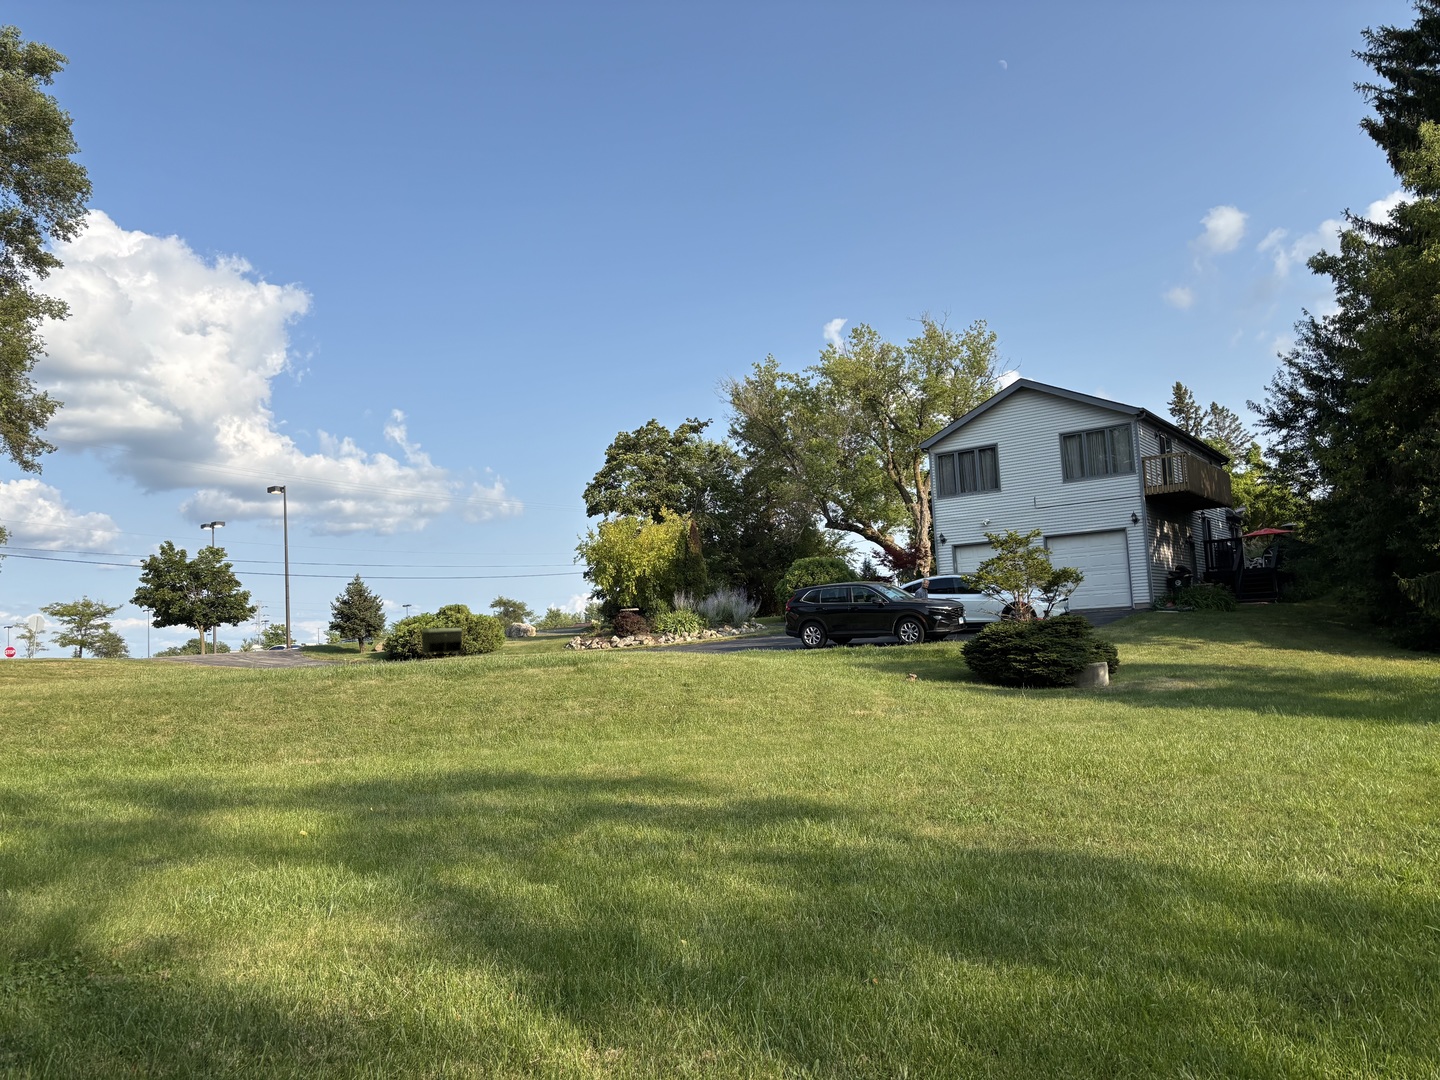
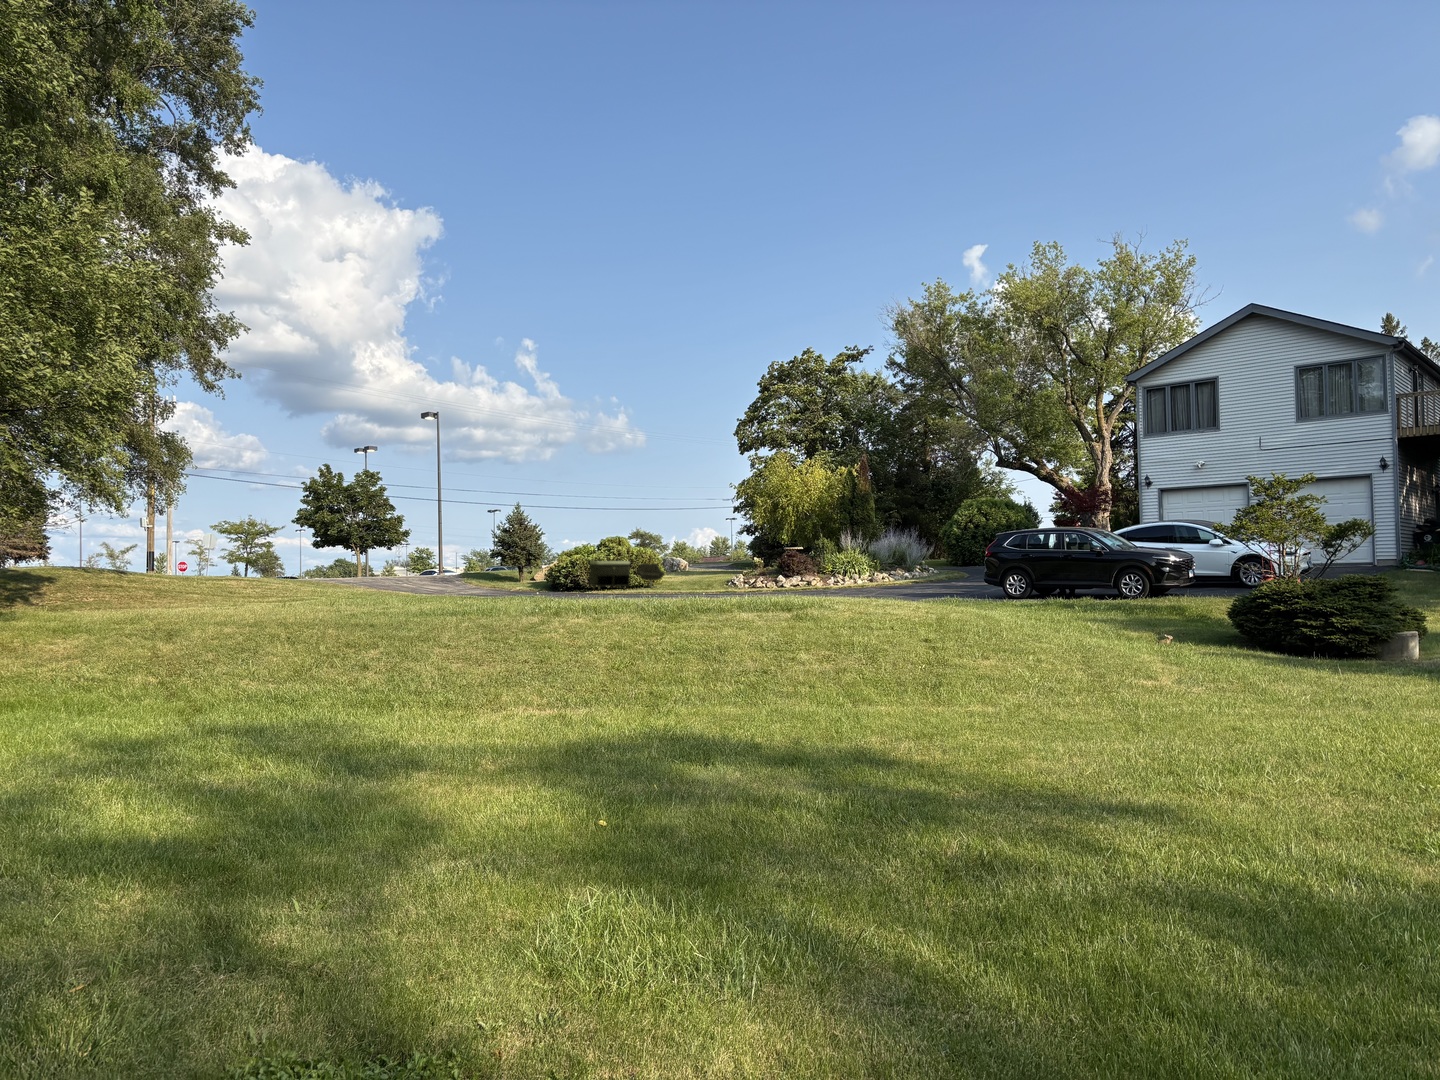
lounge chair: none [471,629,498,653] -> present [637,563,665,587]

